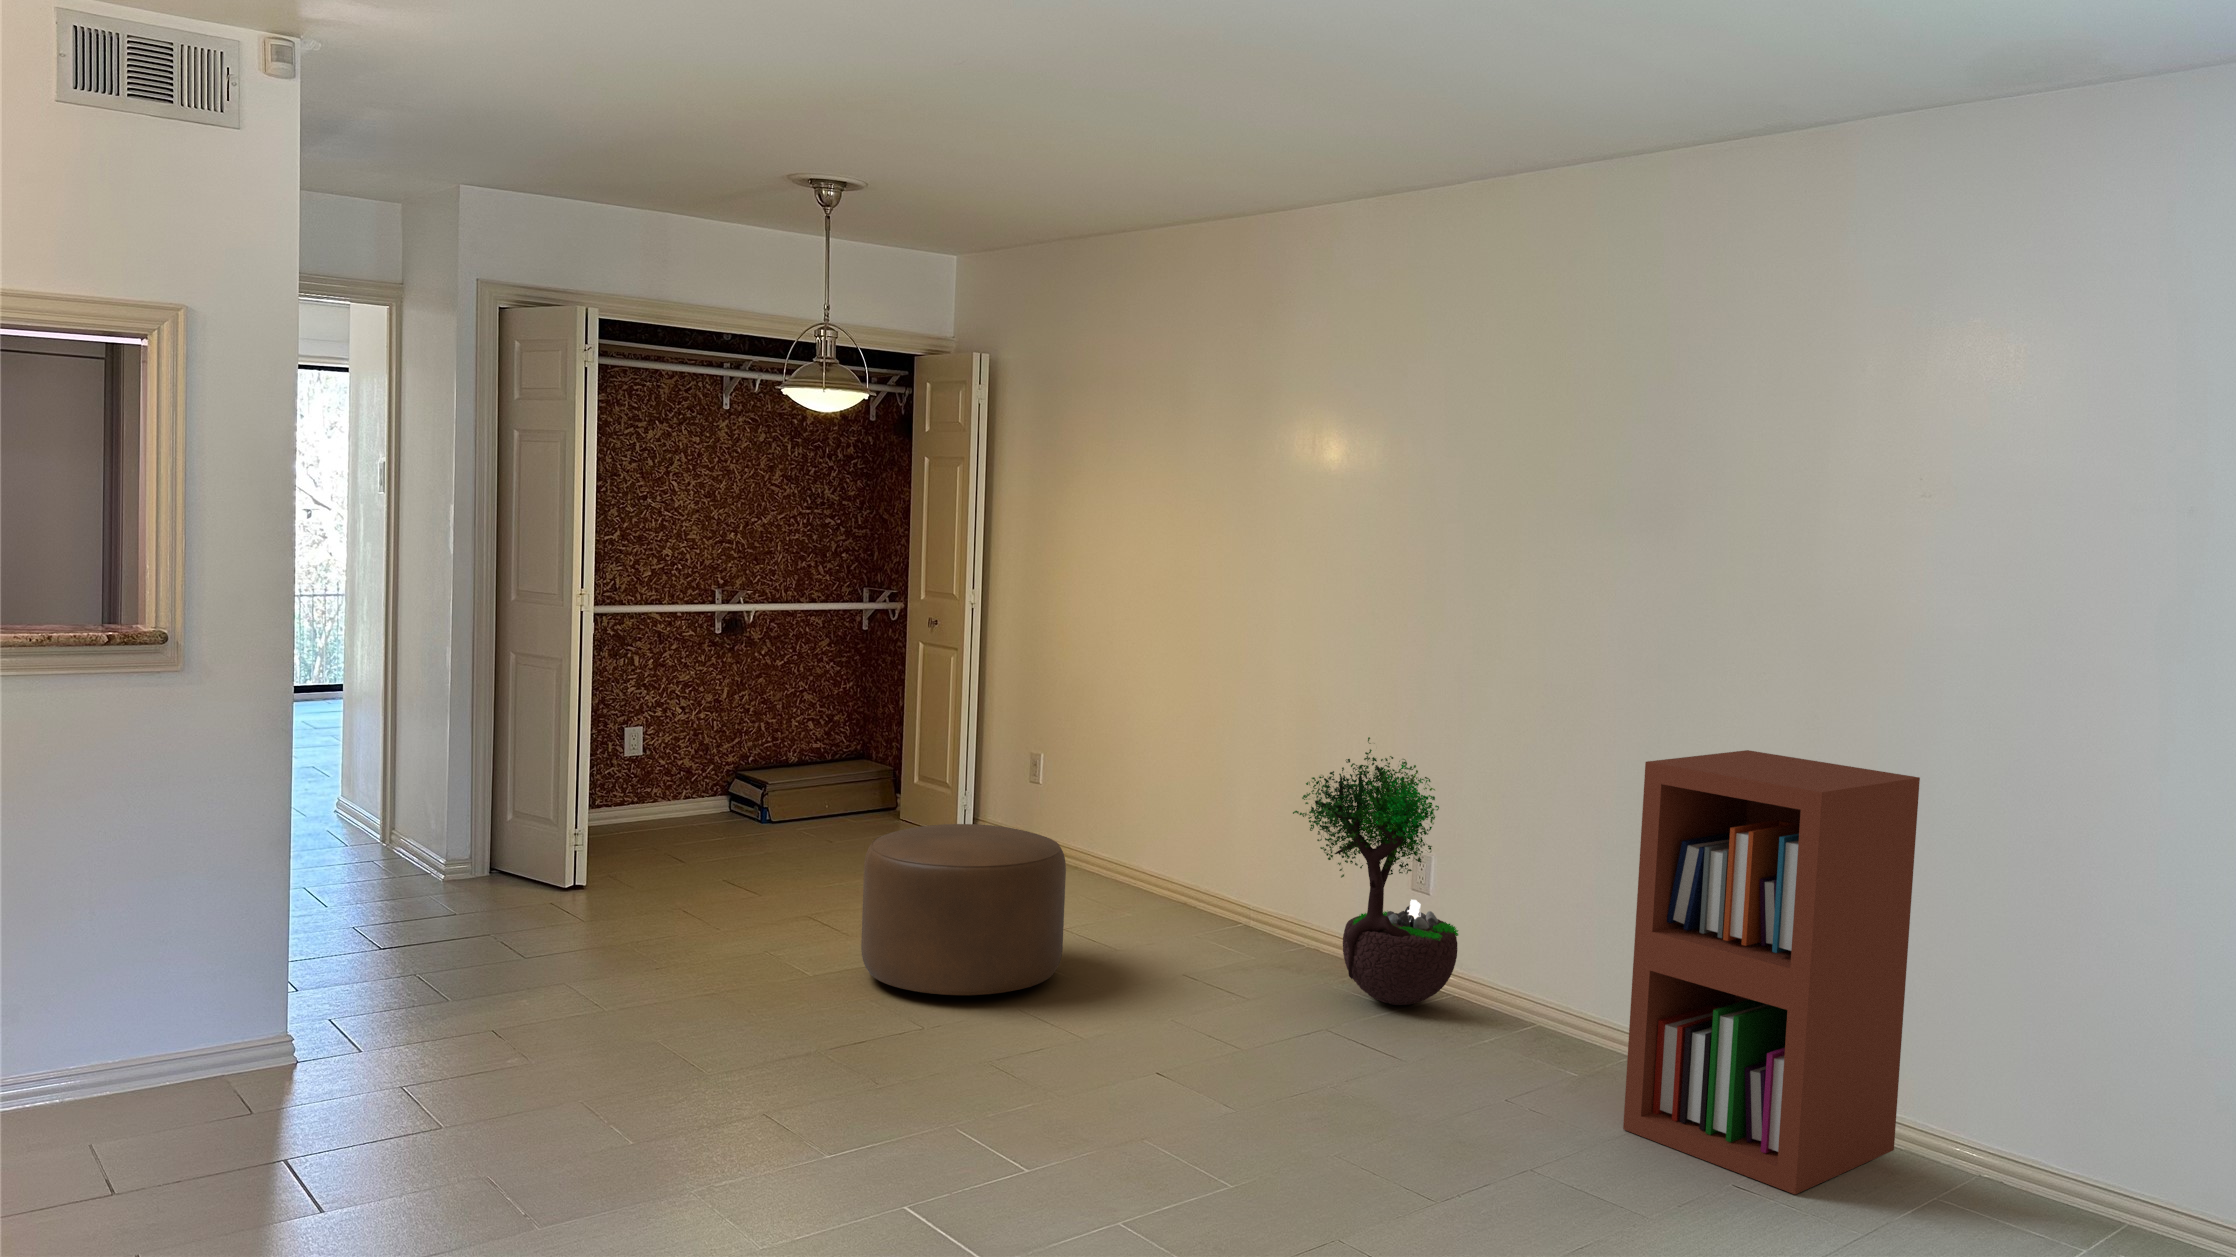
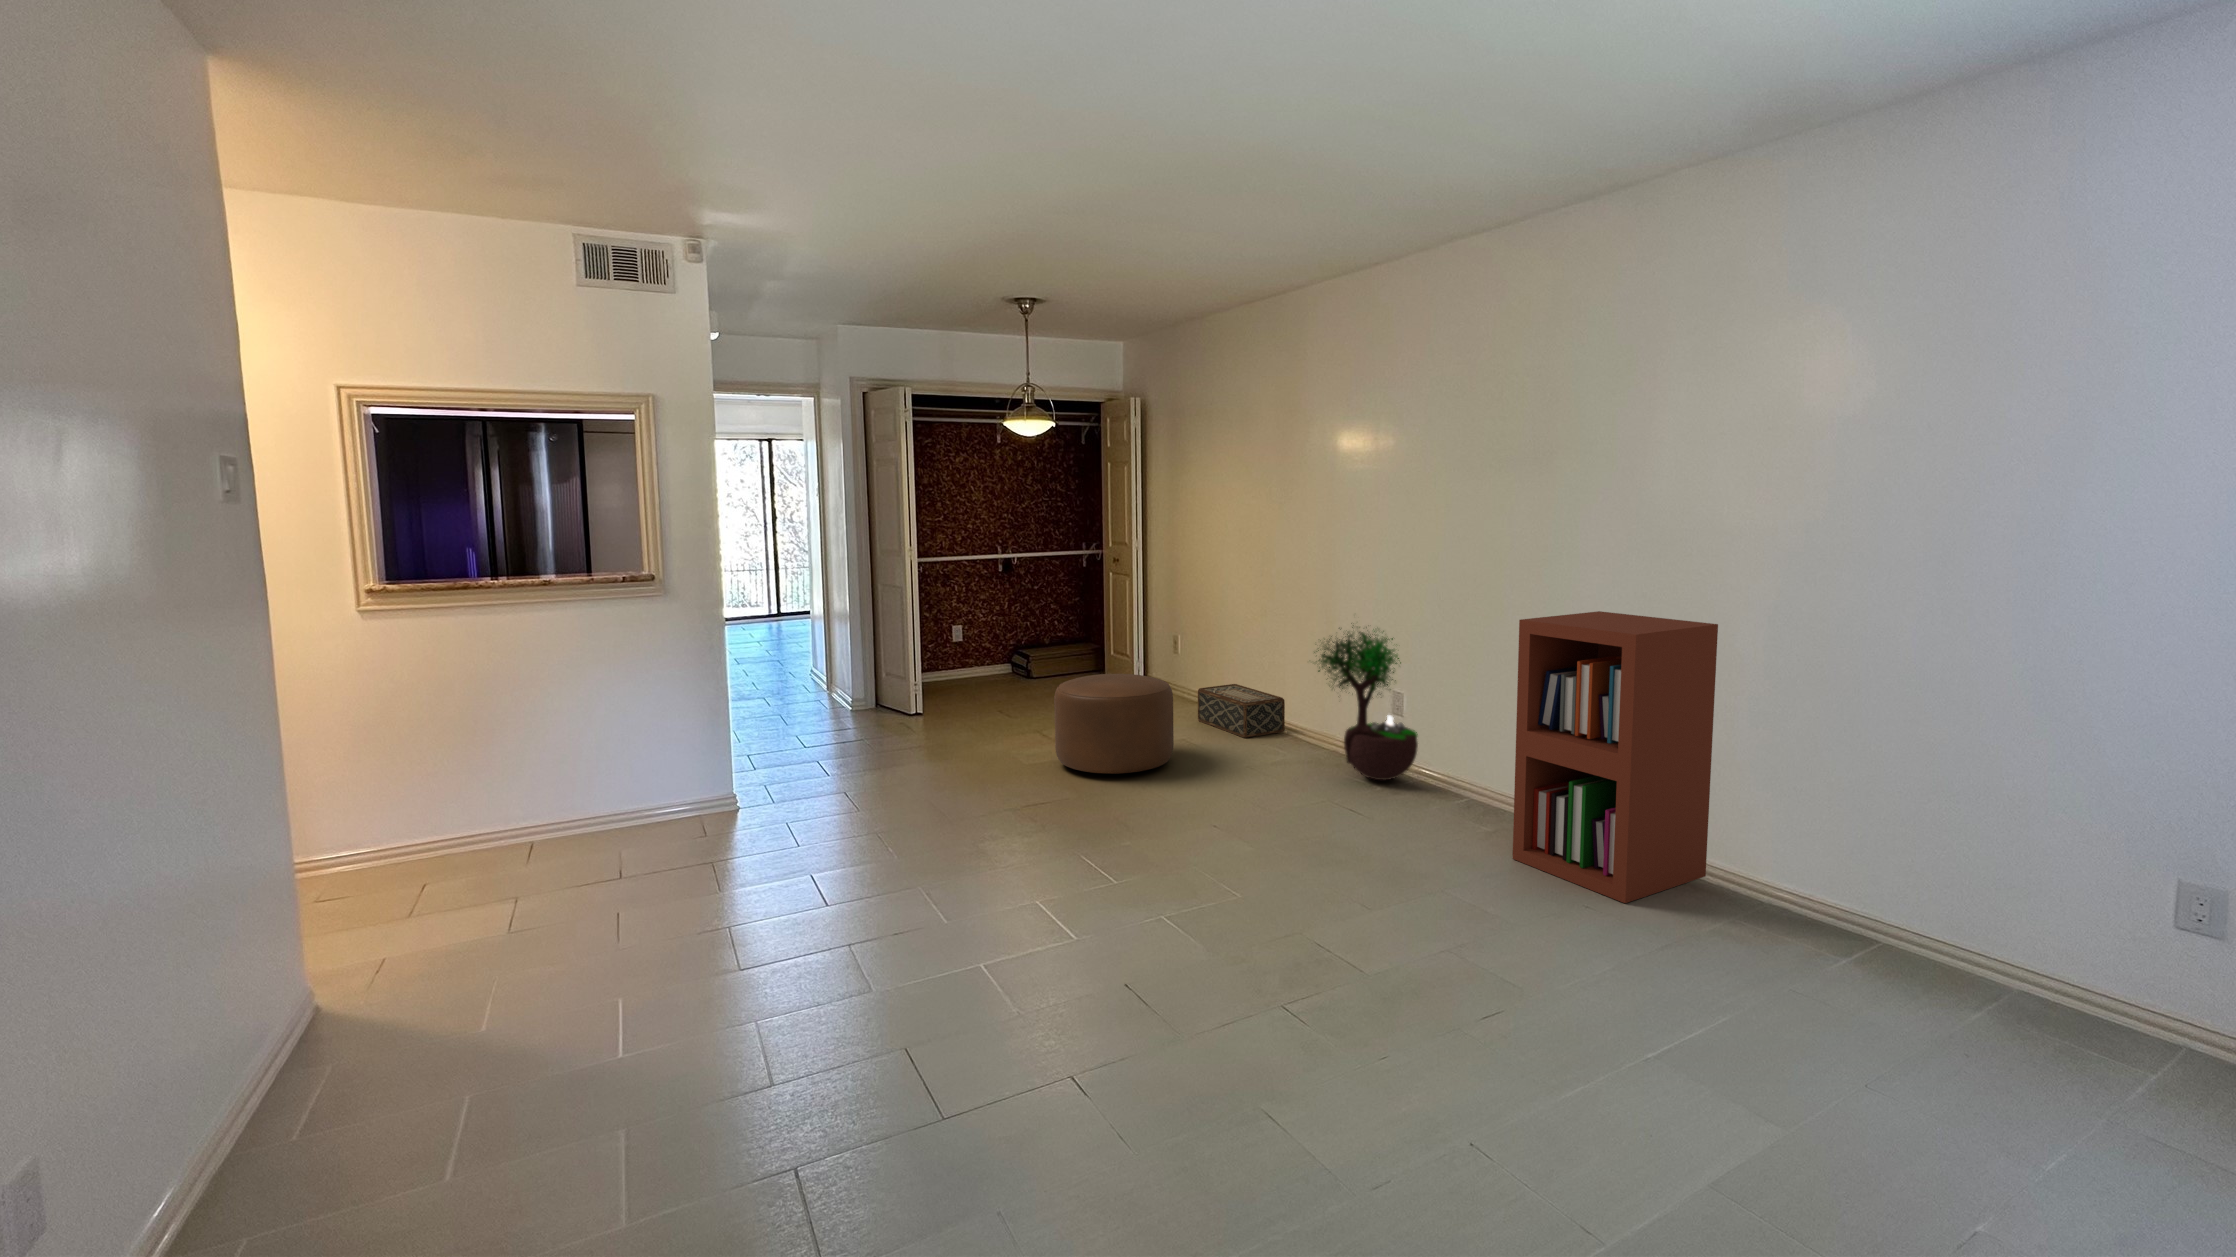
woven basket: none [1081,841,1230,933] -> present [1198,684,1285,738]

